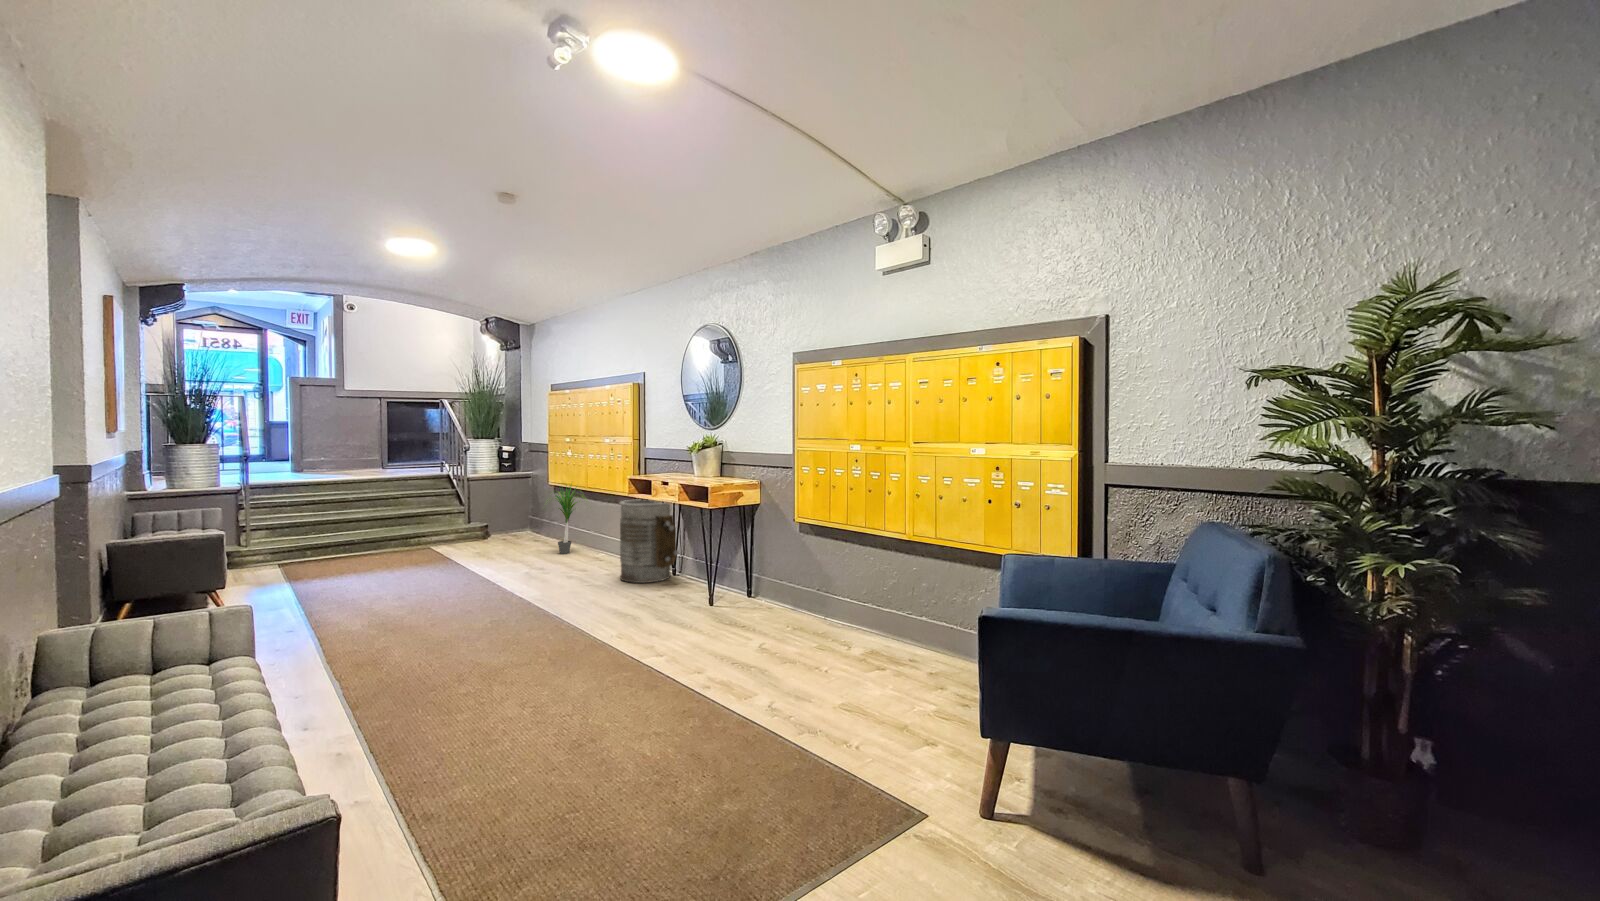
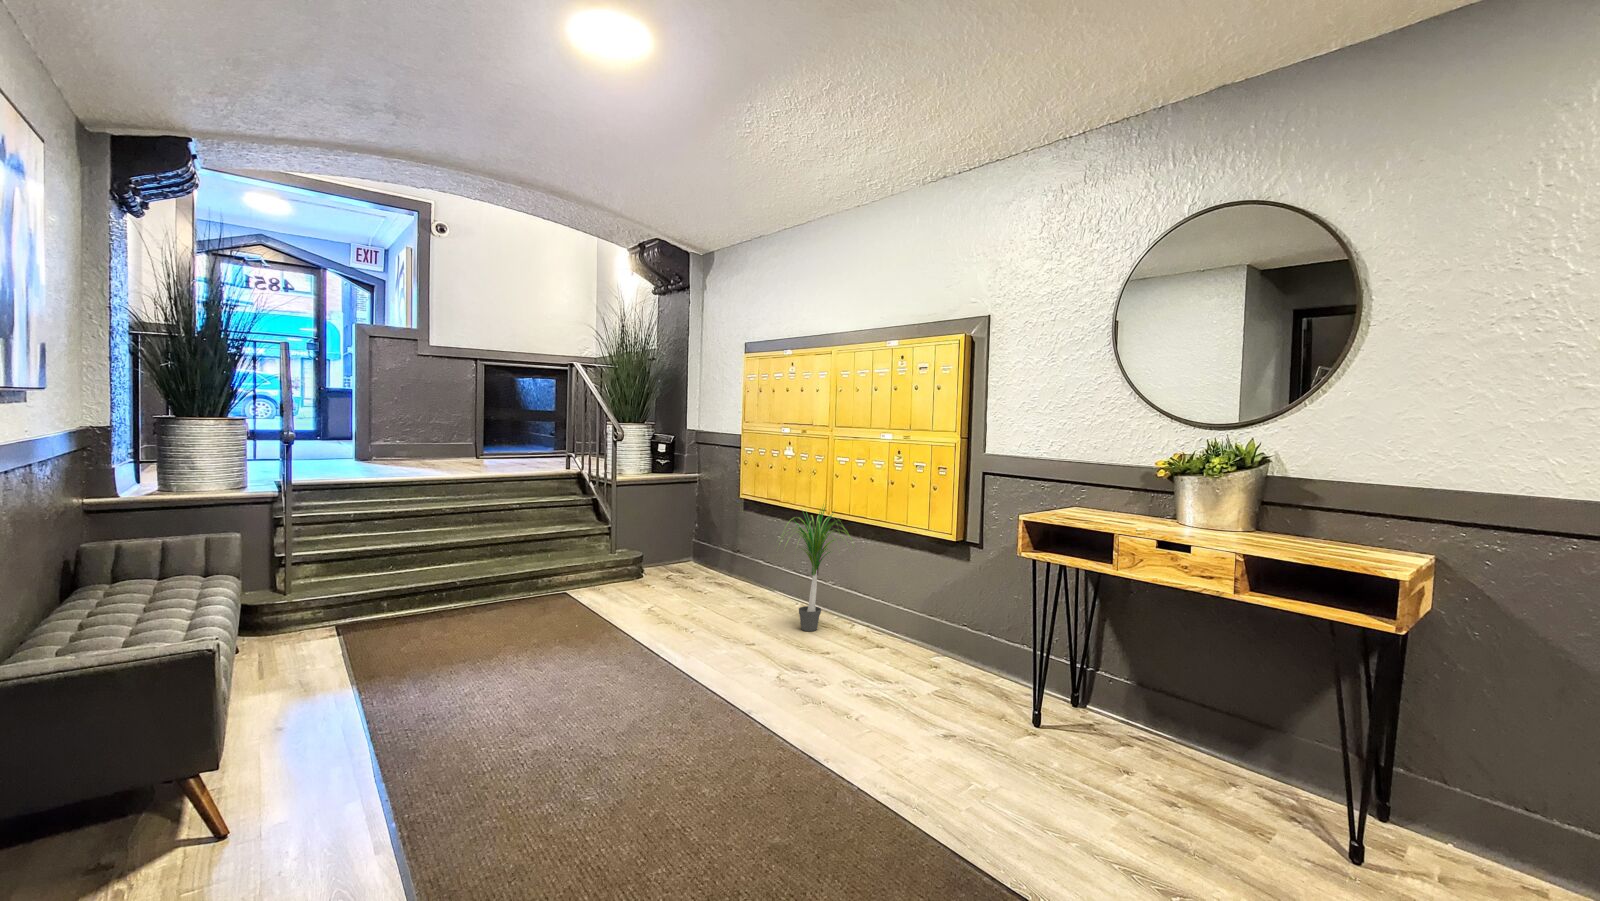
trash can: present [620,499,678,583] -> none [995,554,1153,743]

